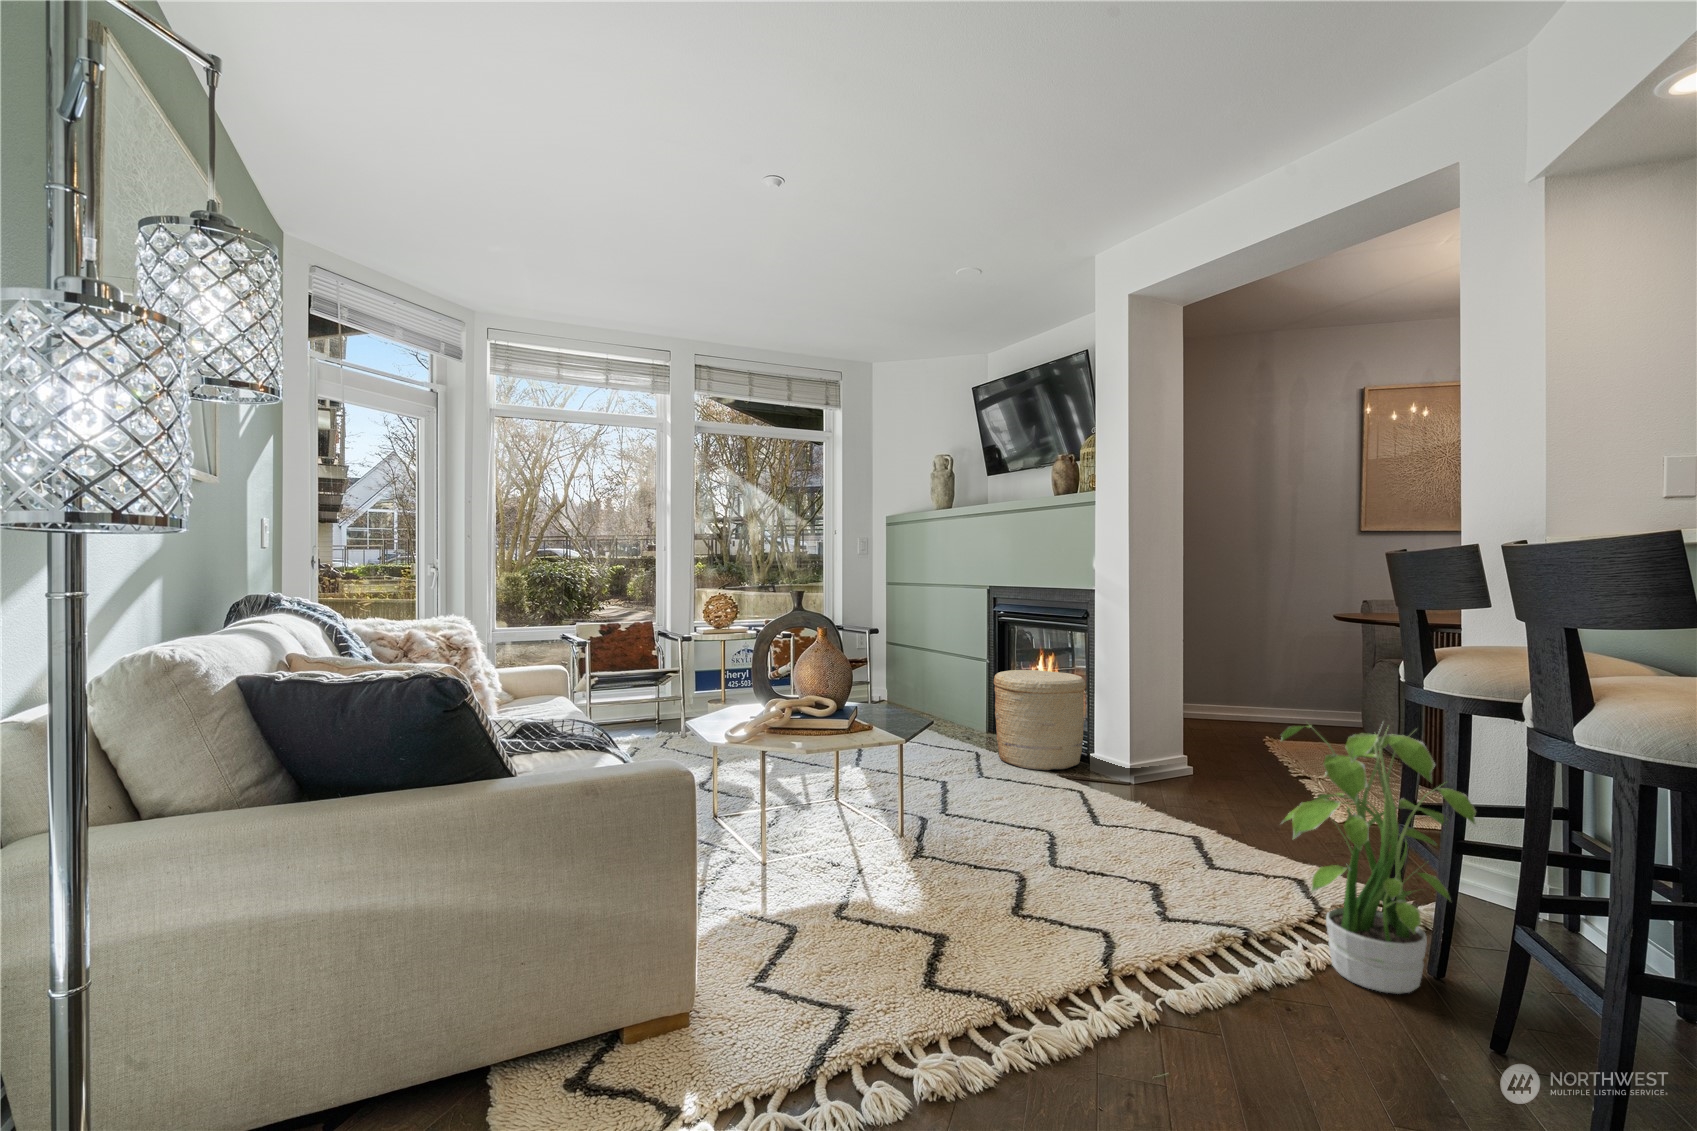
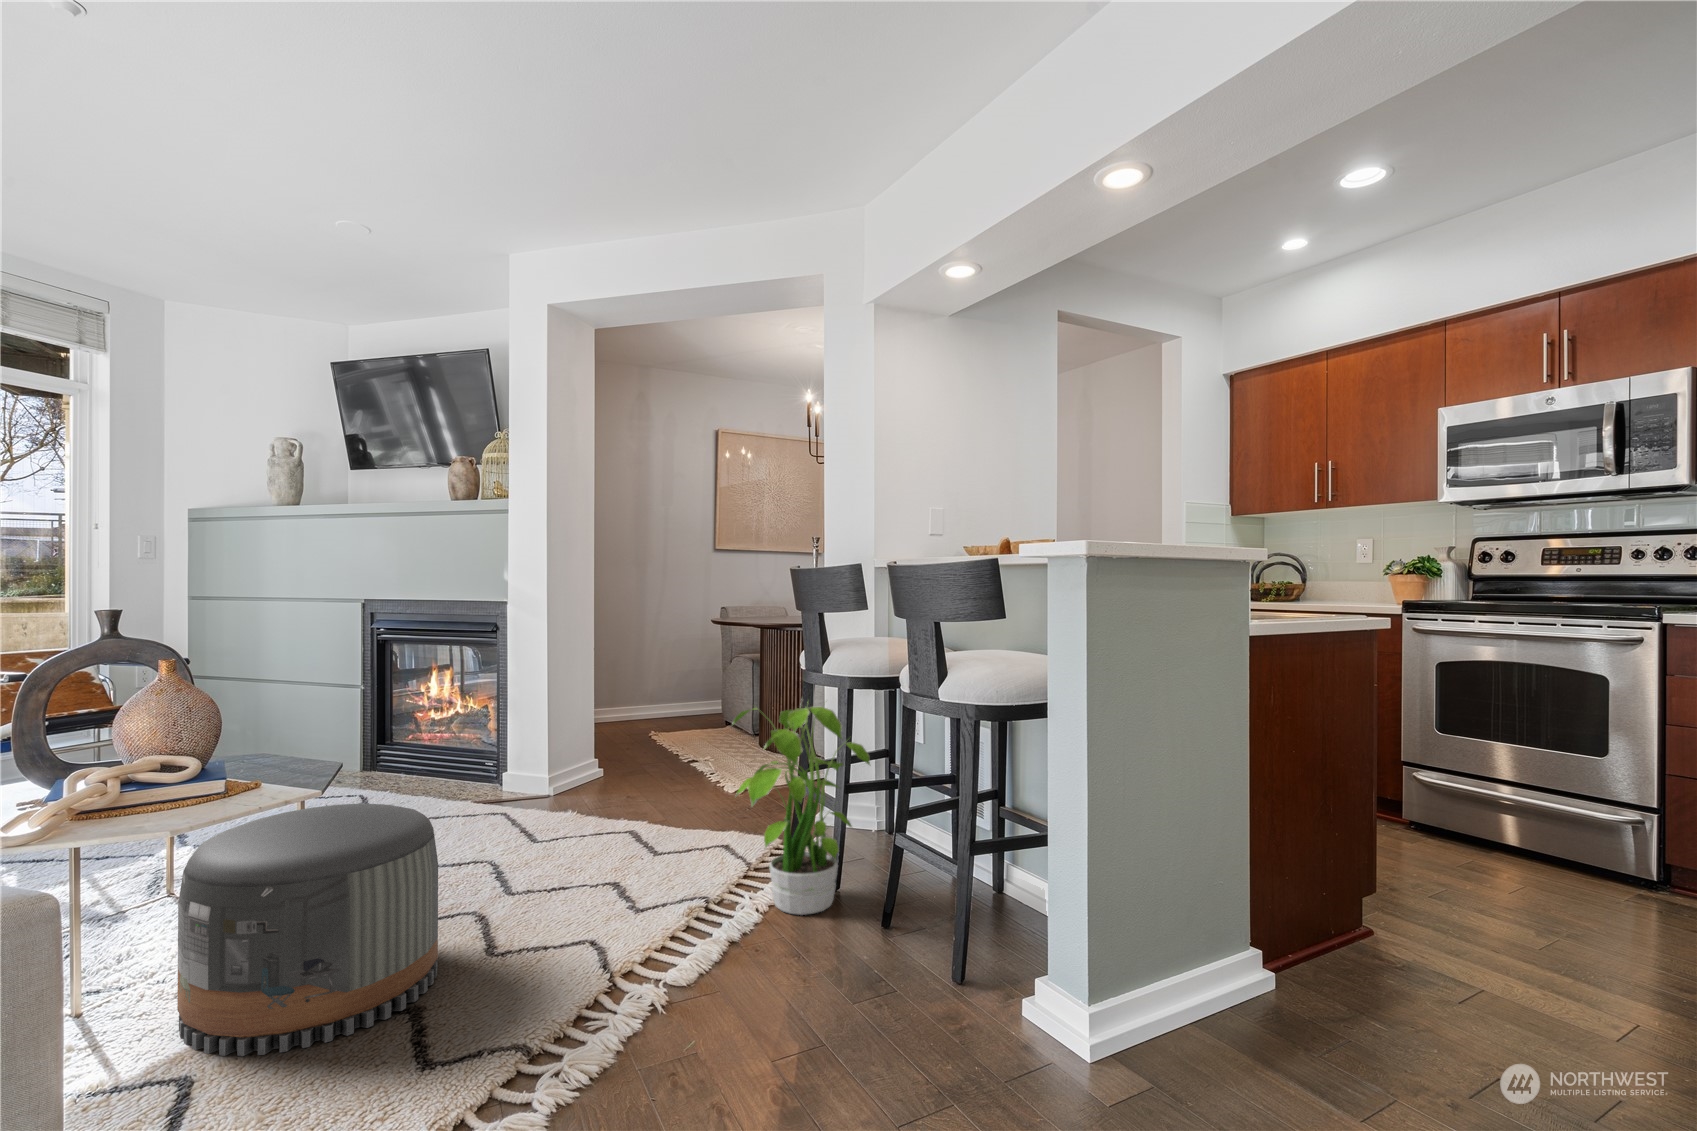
woven basket: present [994,670,1086,770] -> none [383,690,495,803]
pouf: none [800,751,974,938] -> present [177,803,438,1056]

